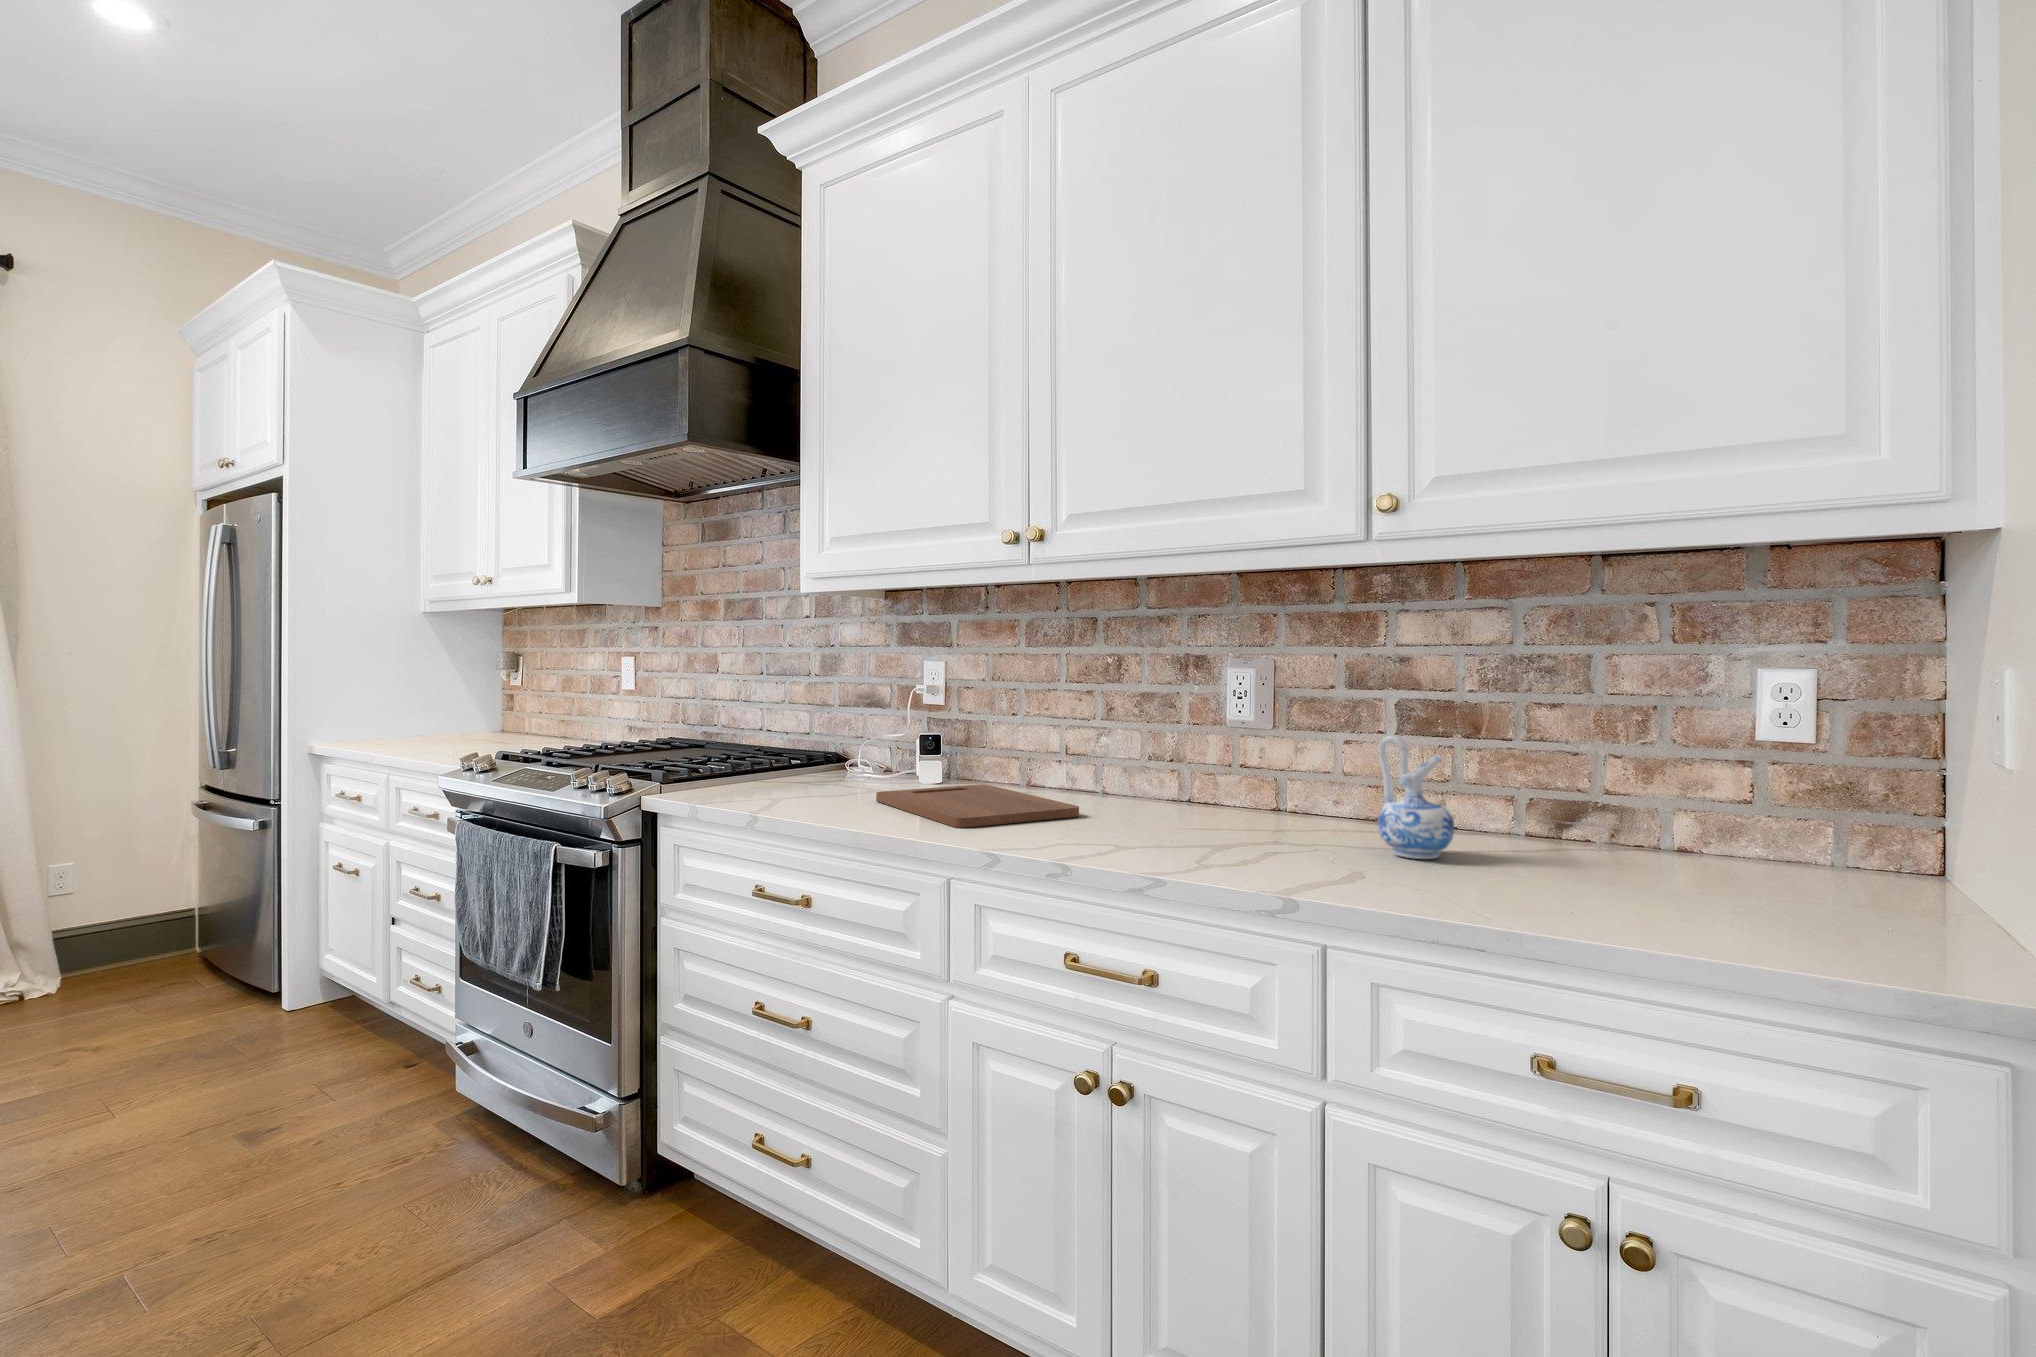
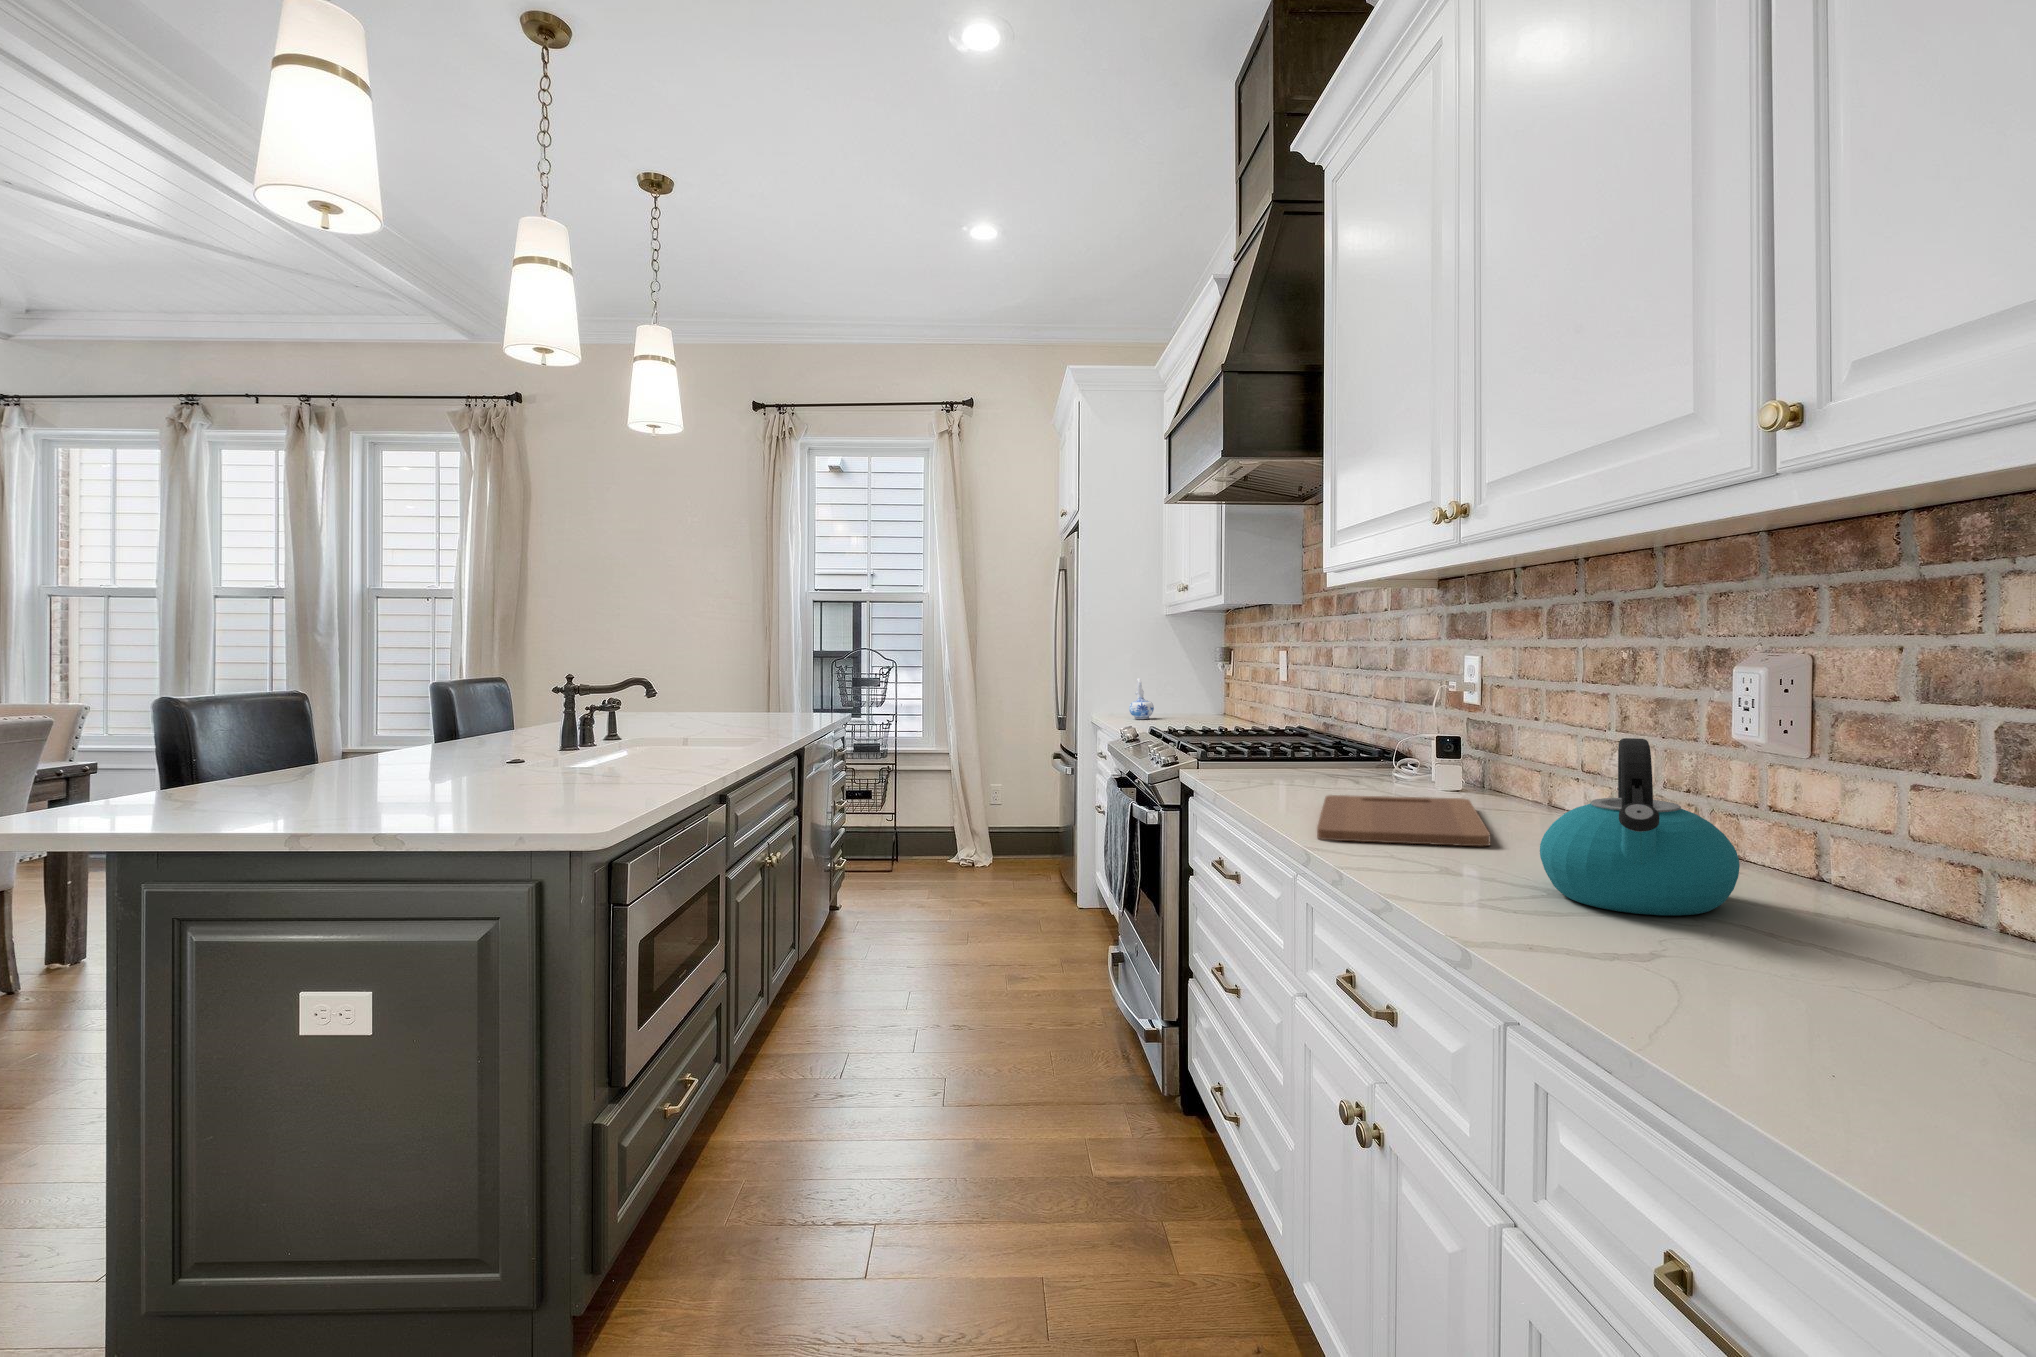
kettle: none [1181,716,1308,842] -> present [1540,738,1740,915]
ceramic pitcher: present [1378,736,1454,859] -> present [1129,678,1154,719]

